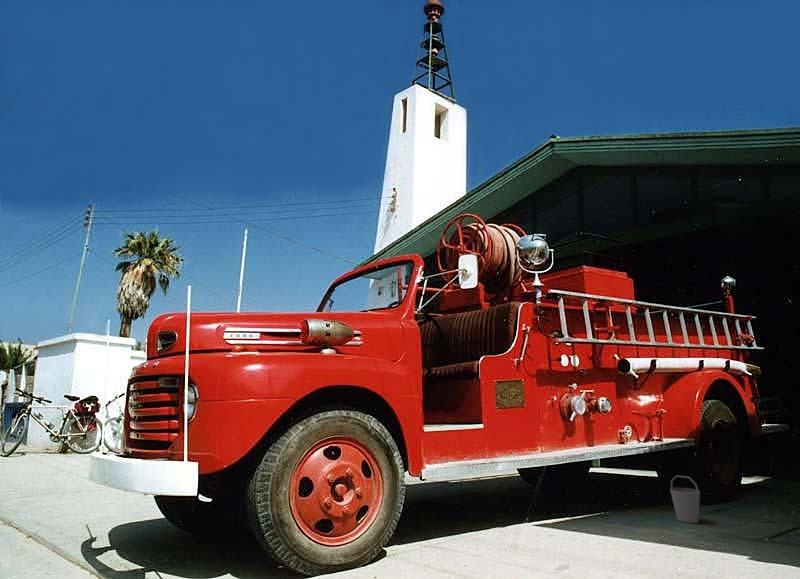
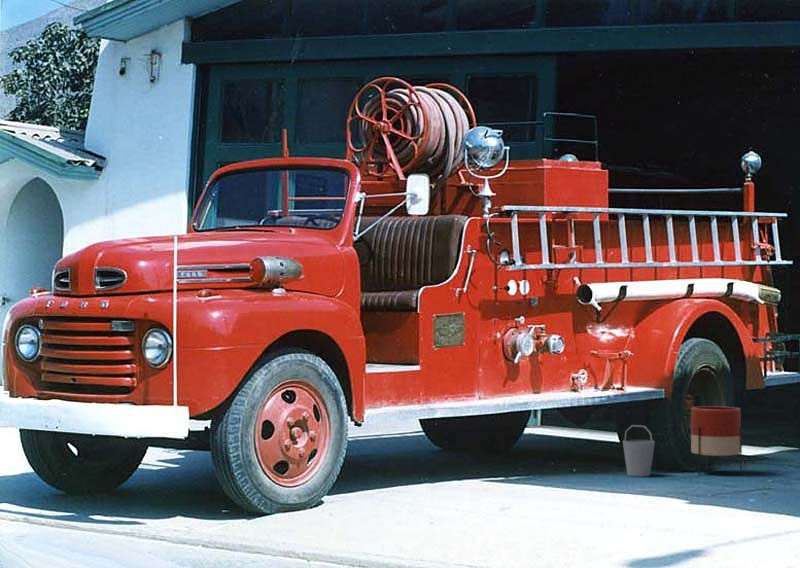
planter: none [729,460,788,526] -> present [691,406,742,475]

